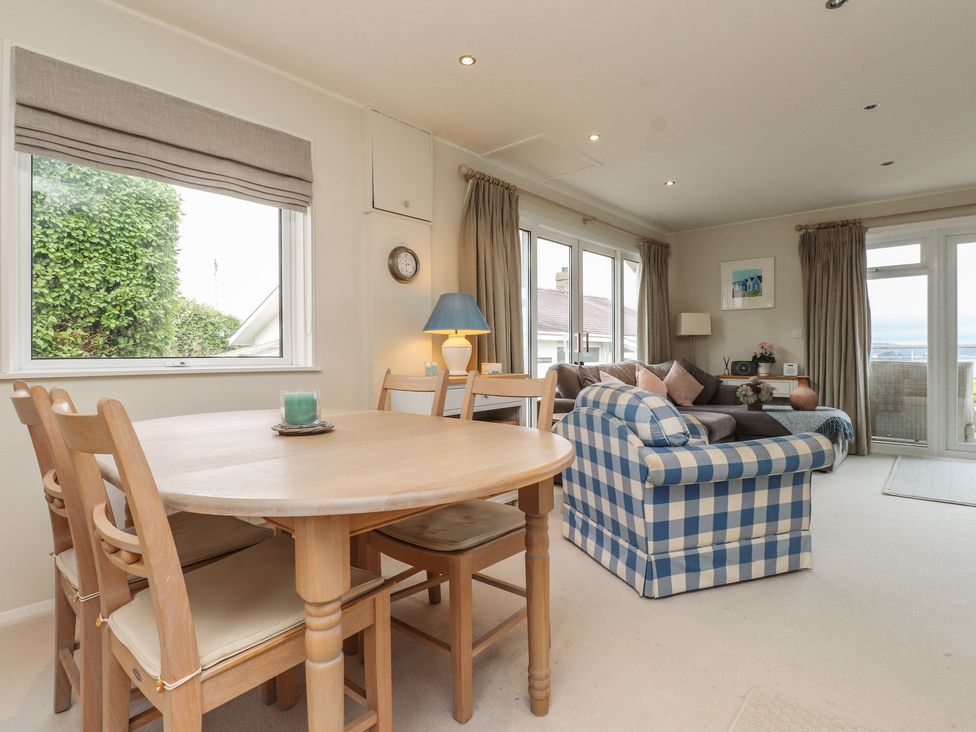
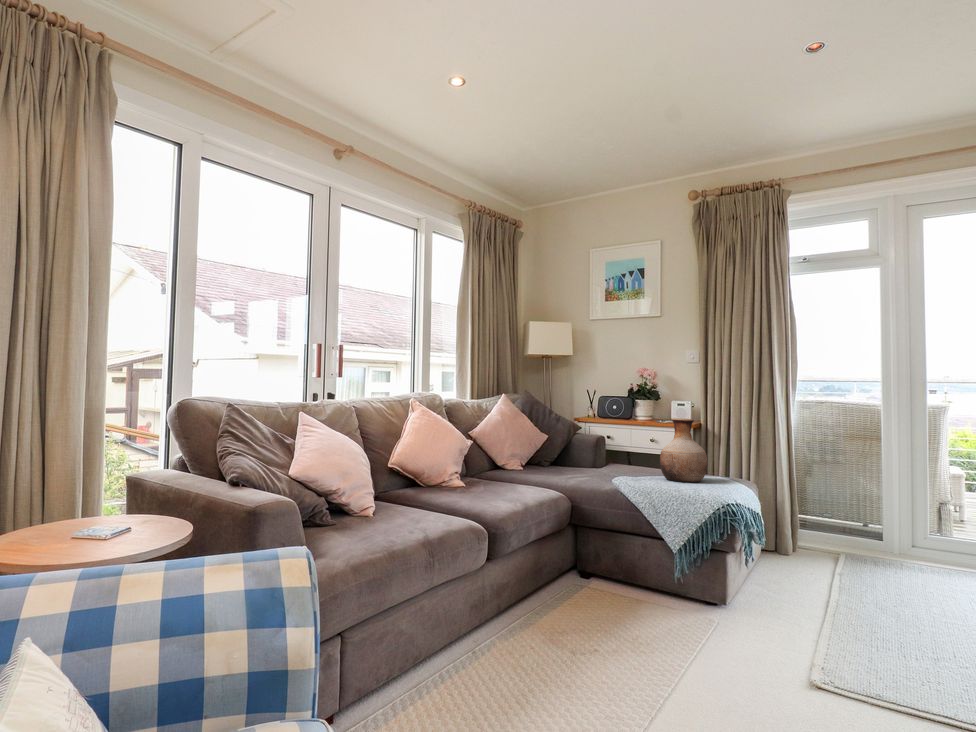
flower arrangement: present [736,376,774,411] -> none [564,415,632,481]

